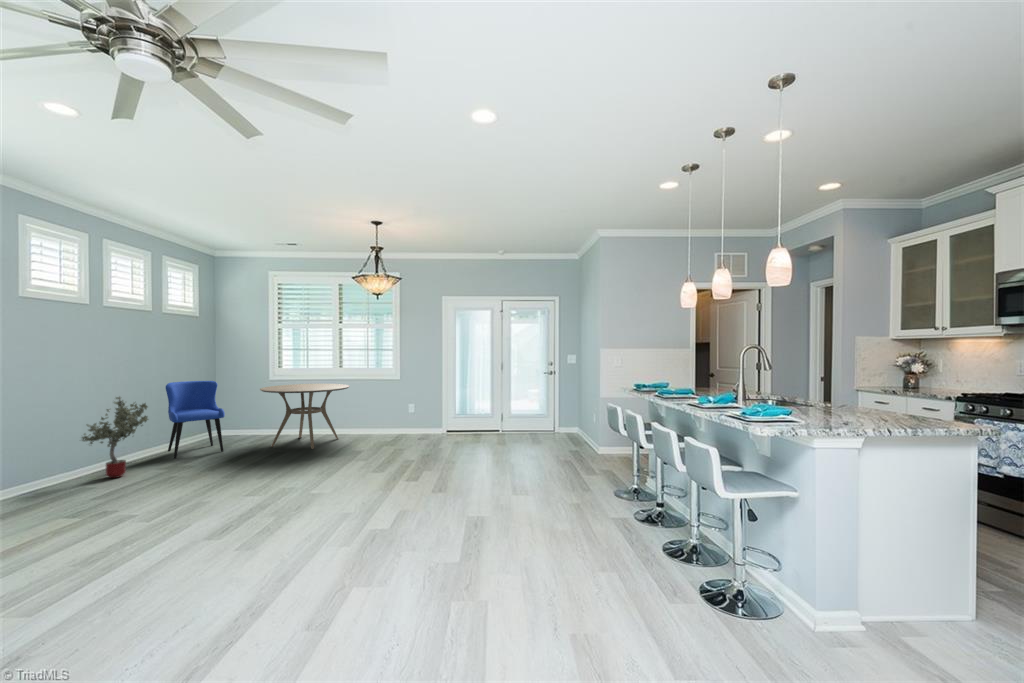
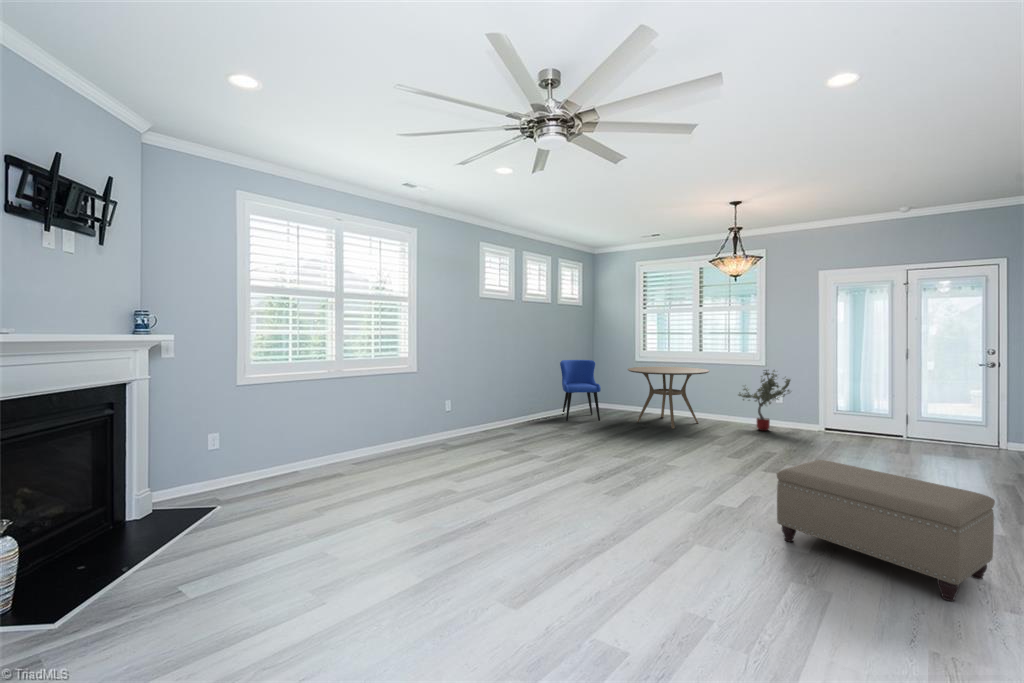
potted tree: present [82,397,148,478] -> present [738,370,790,431]
ottoman: none [424,463,571,566] -> present [777,460,995,601]

